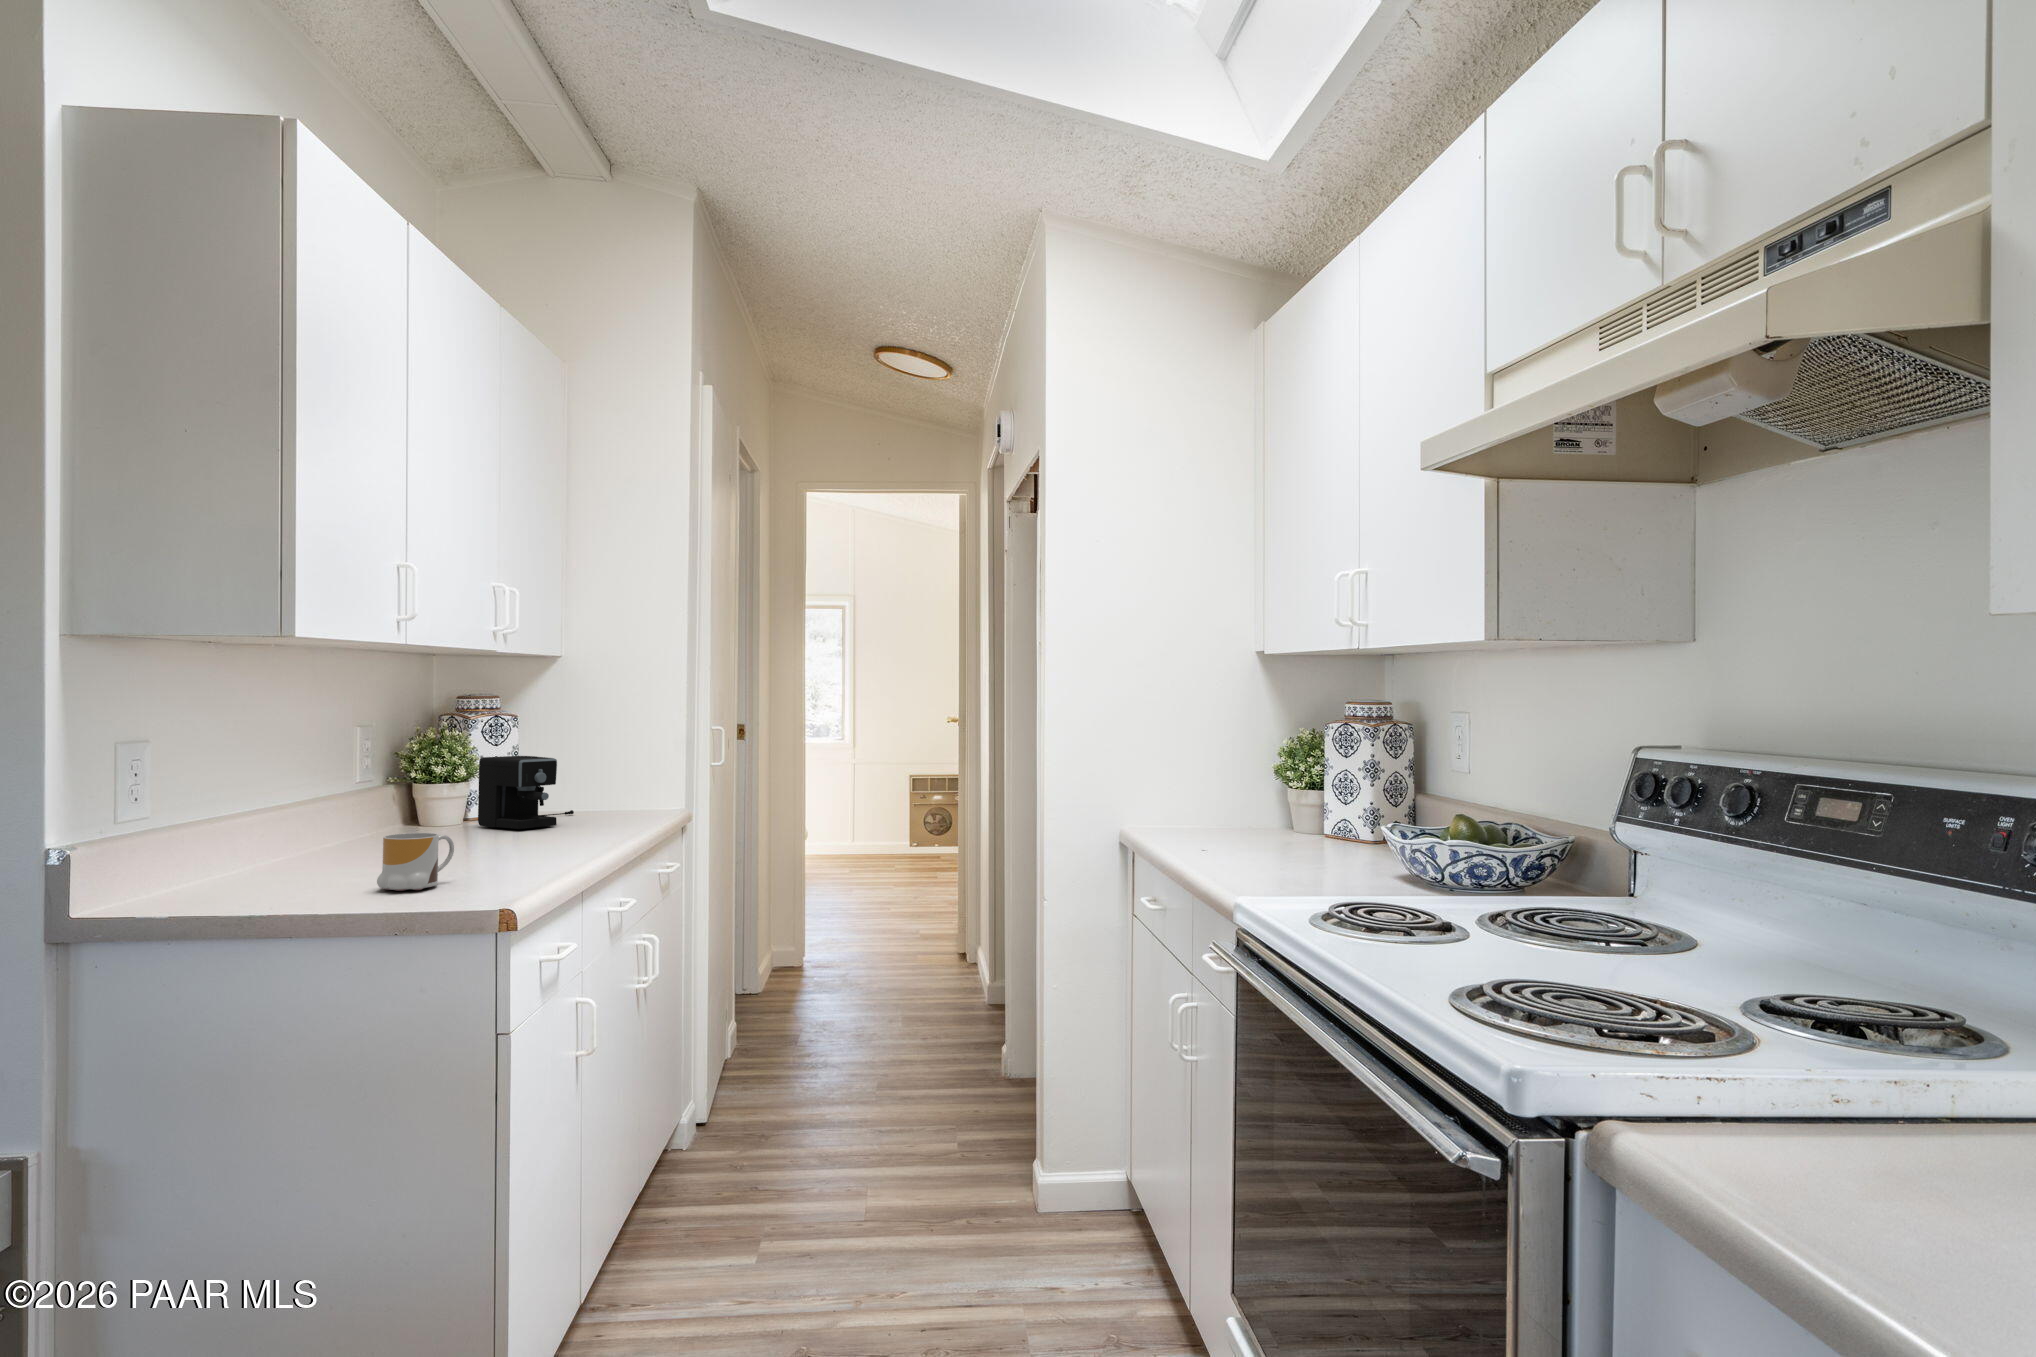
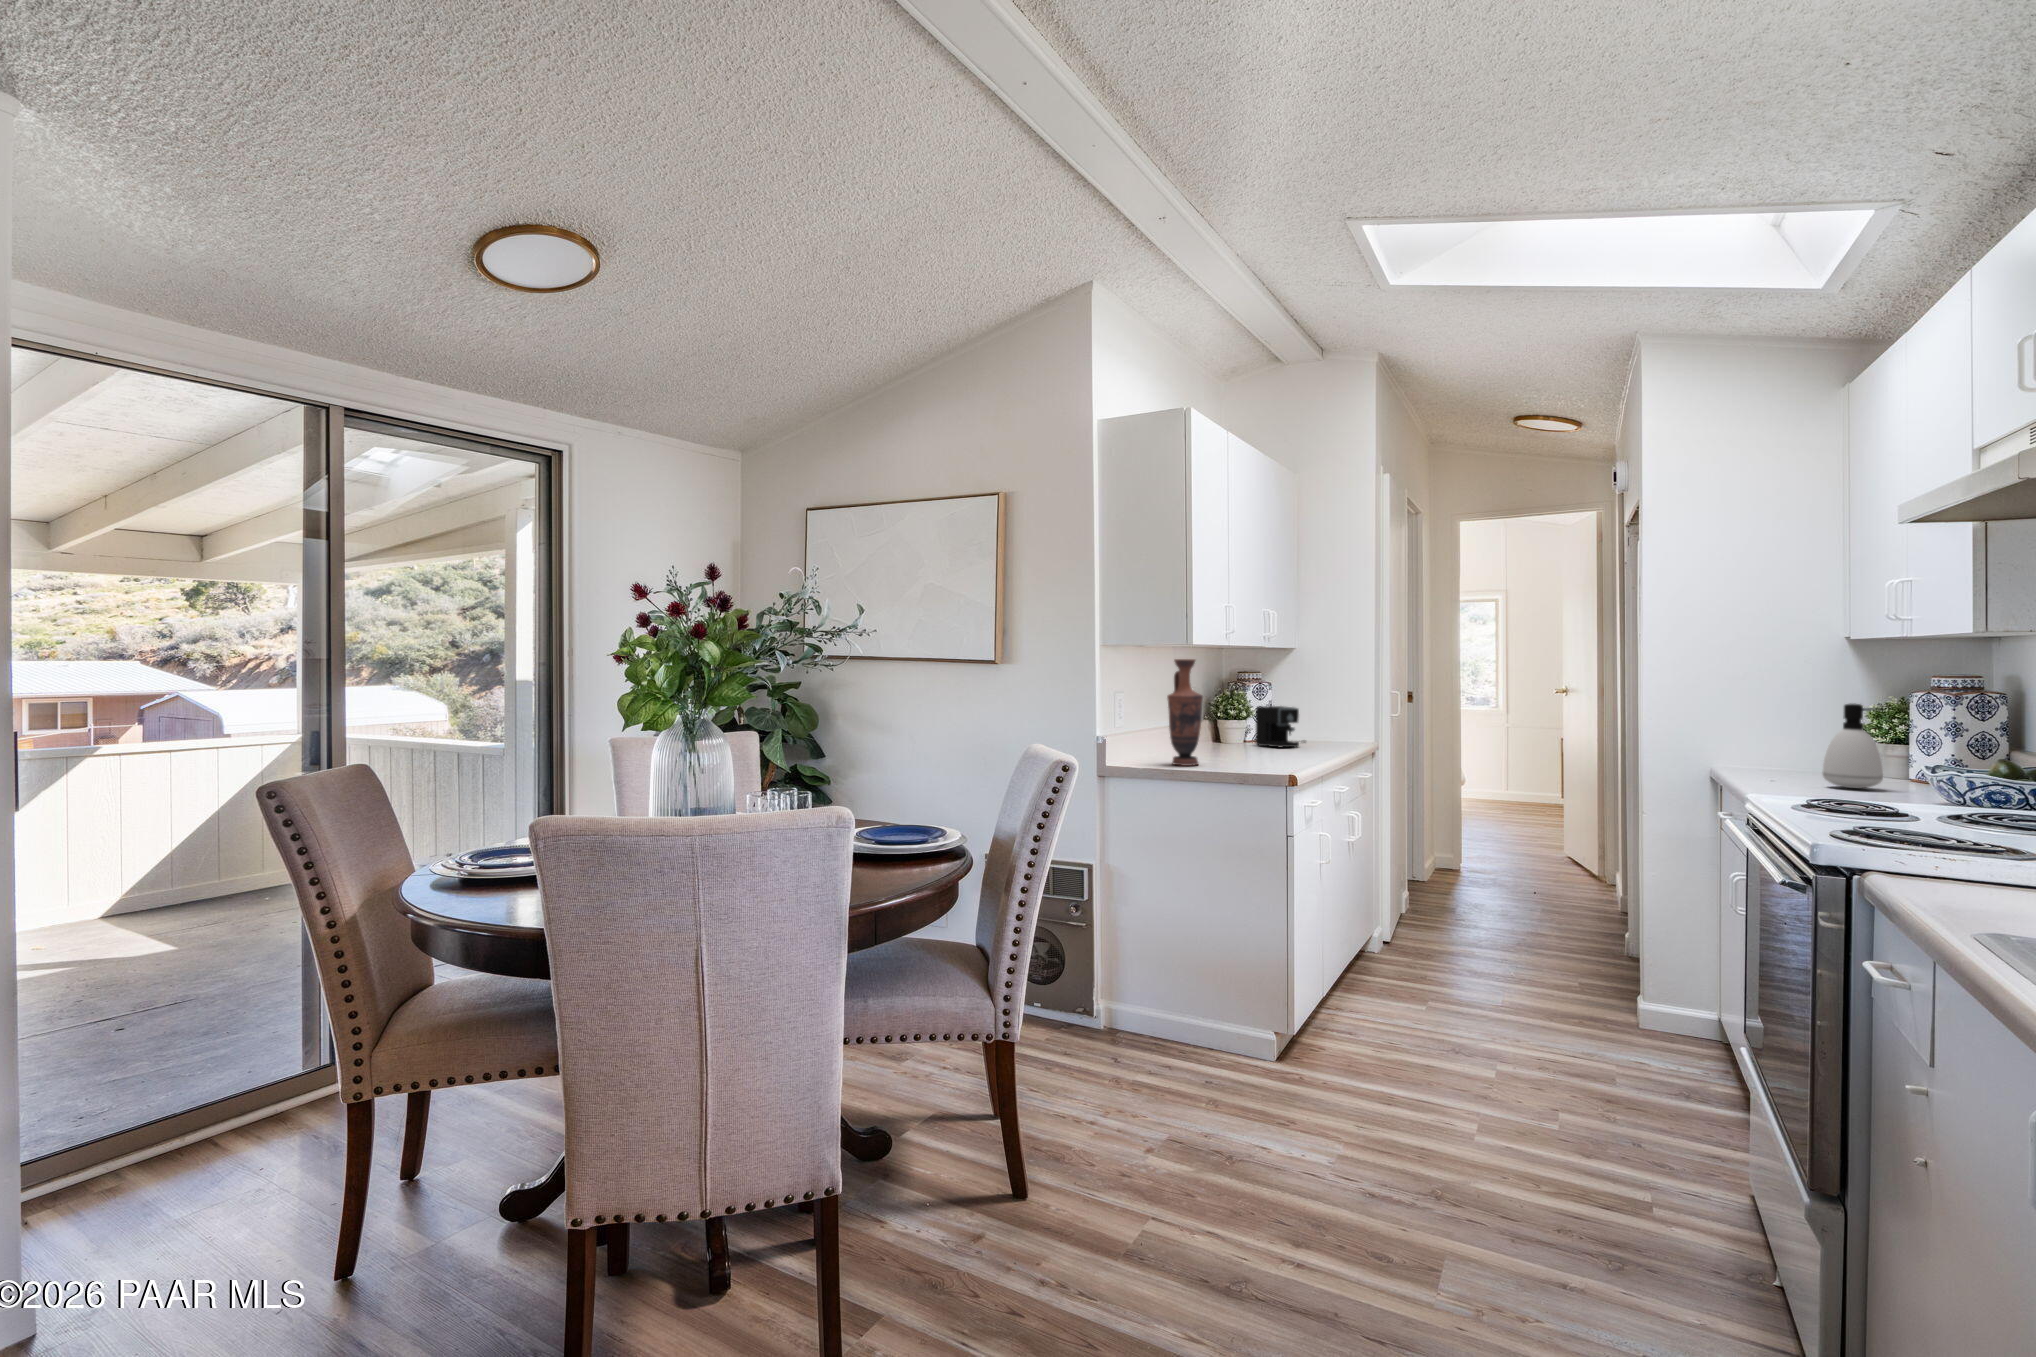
vase: none [249,669,336,892] -> present [1167,659,1203,766]
soap dispenser: none [1260,741,1323,854] -> present [1822,704,1884,788]
mug: present [377,833,454,891] -> none [1224,741,1258,769]

